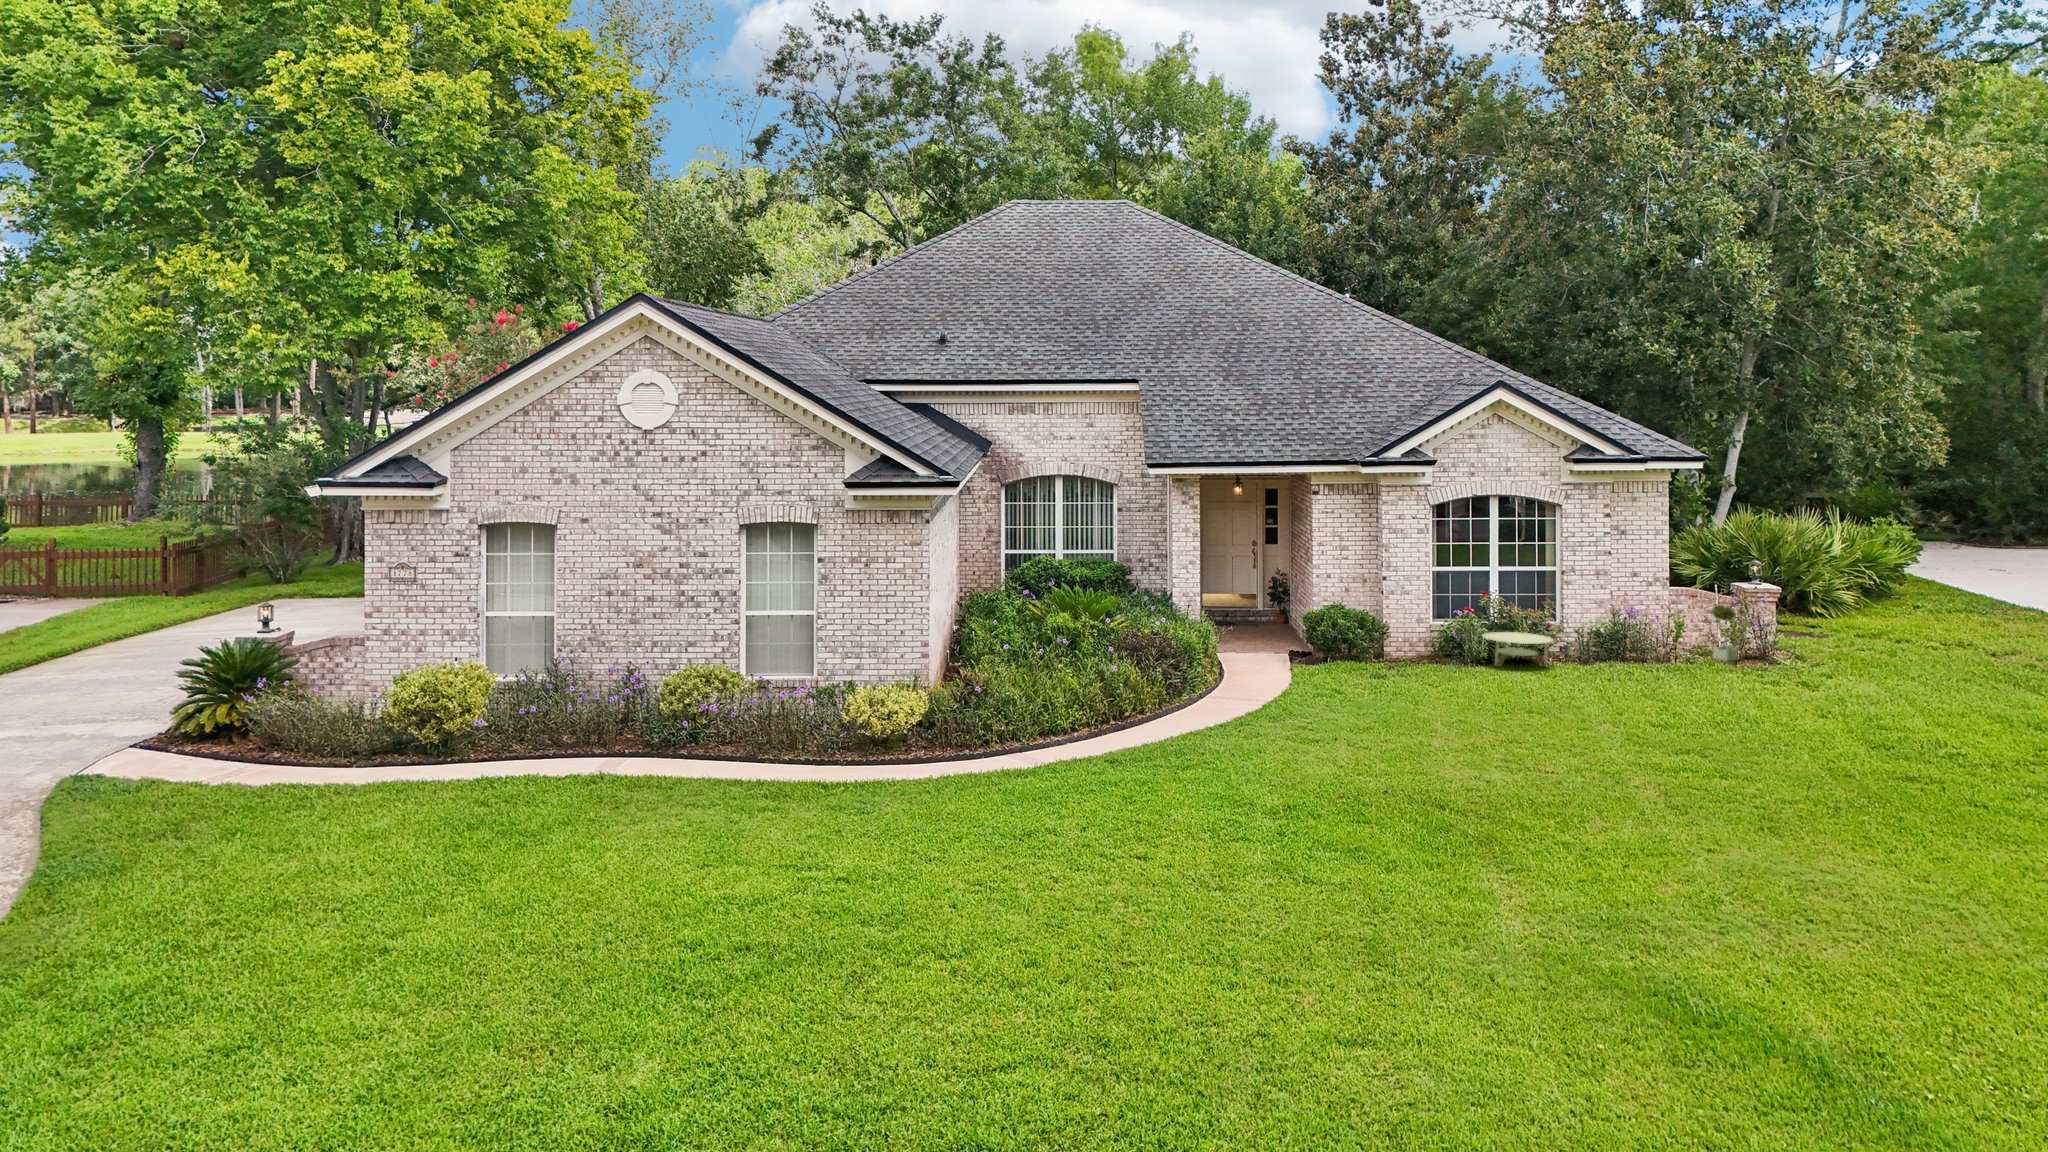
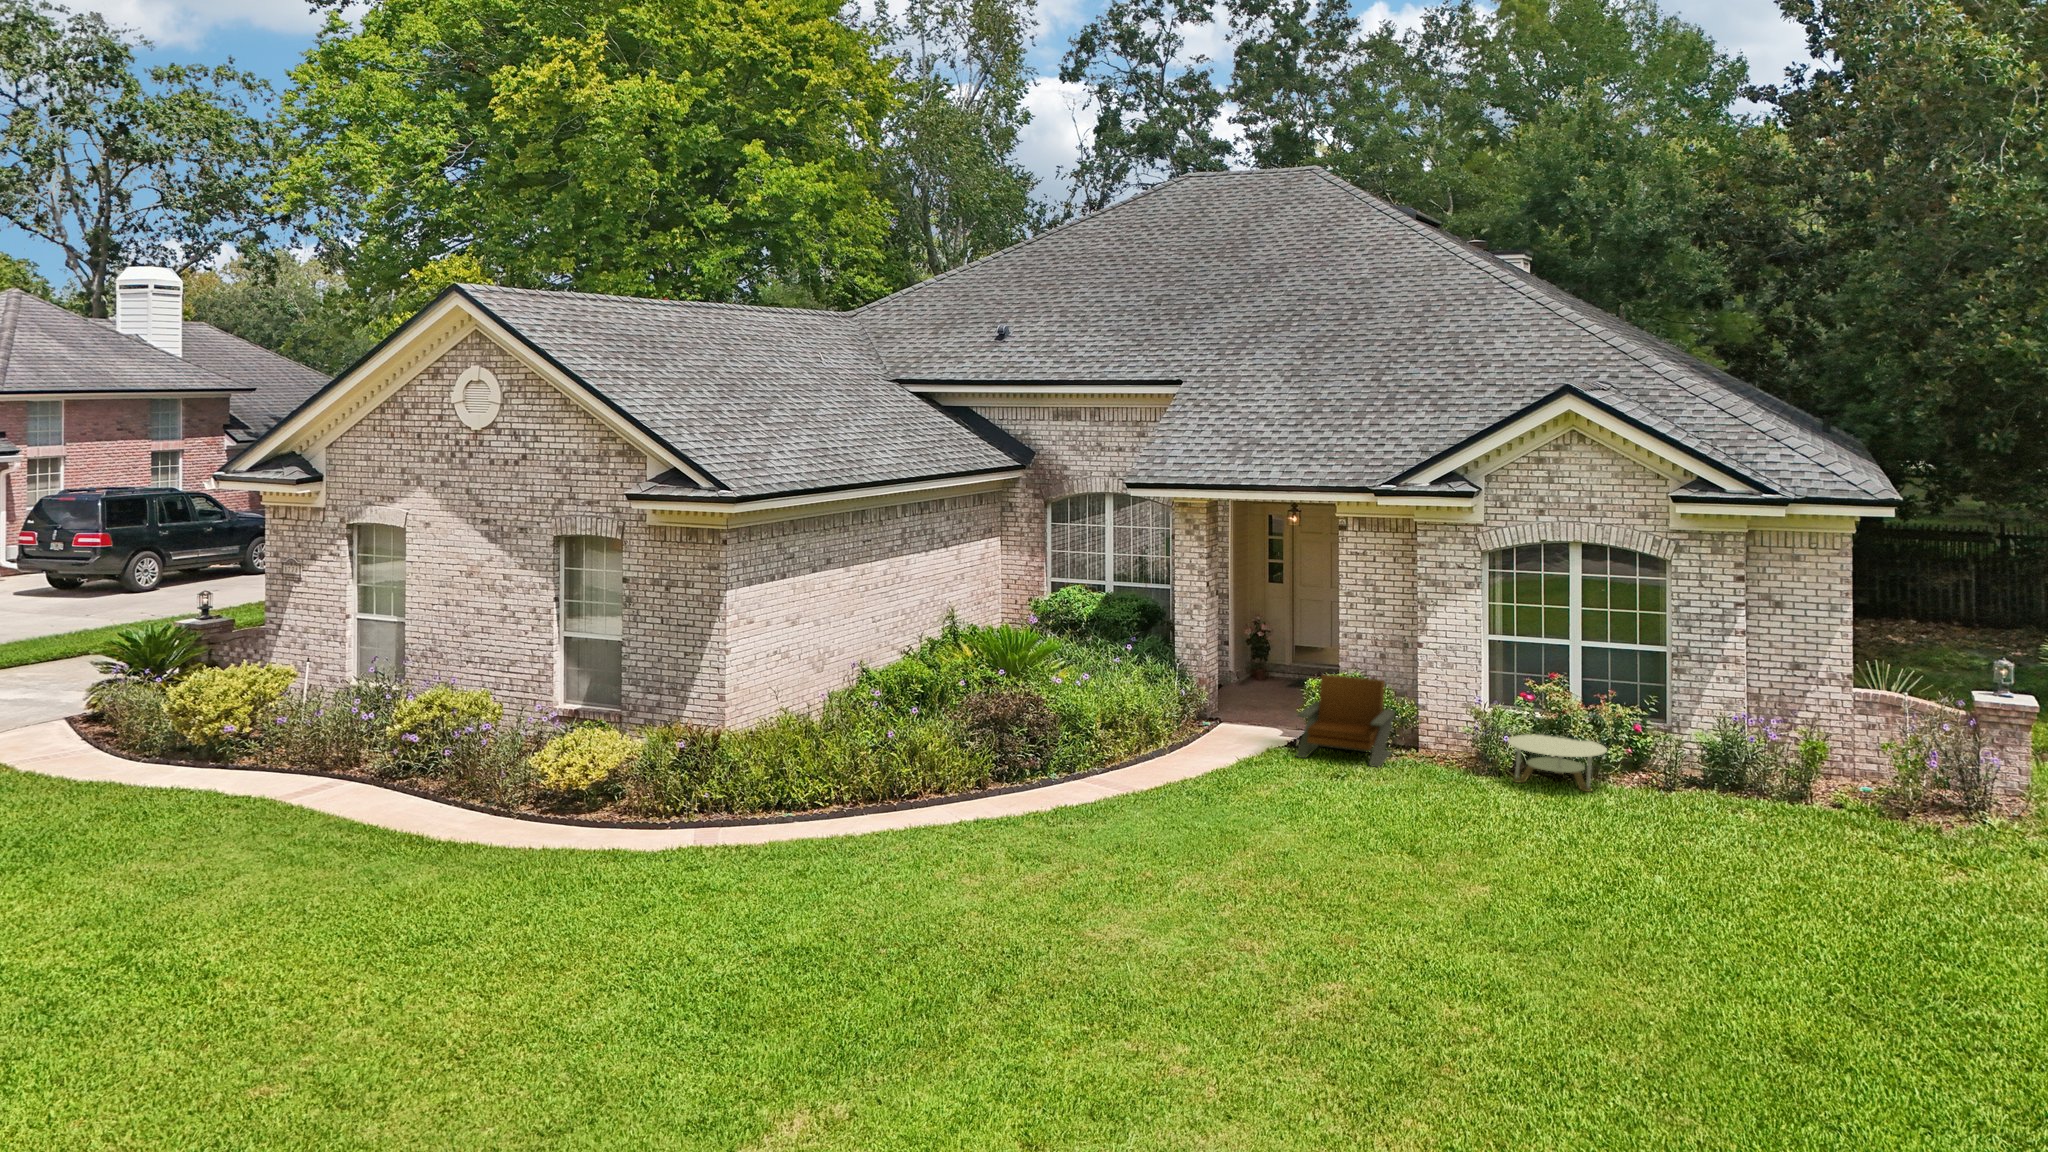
lounge chair: none [1326,603,1402,667] -> present [1296,674,1395,767]
potted tree: present [1712,605,1737,661] -> none [1893,727,1935,816]

